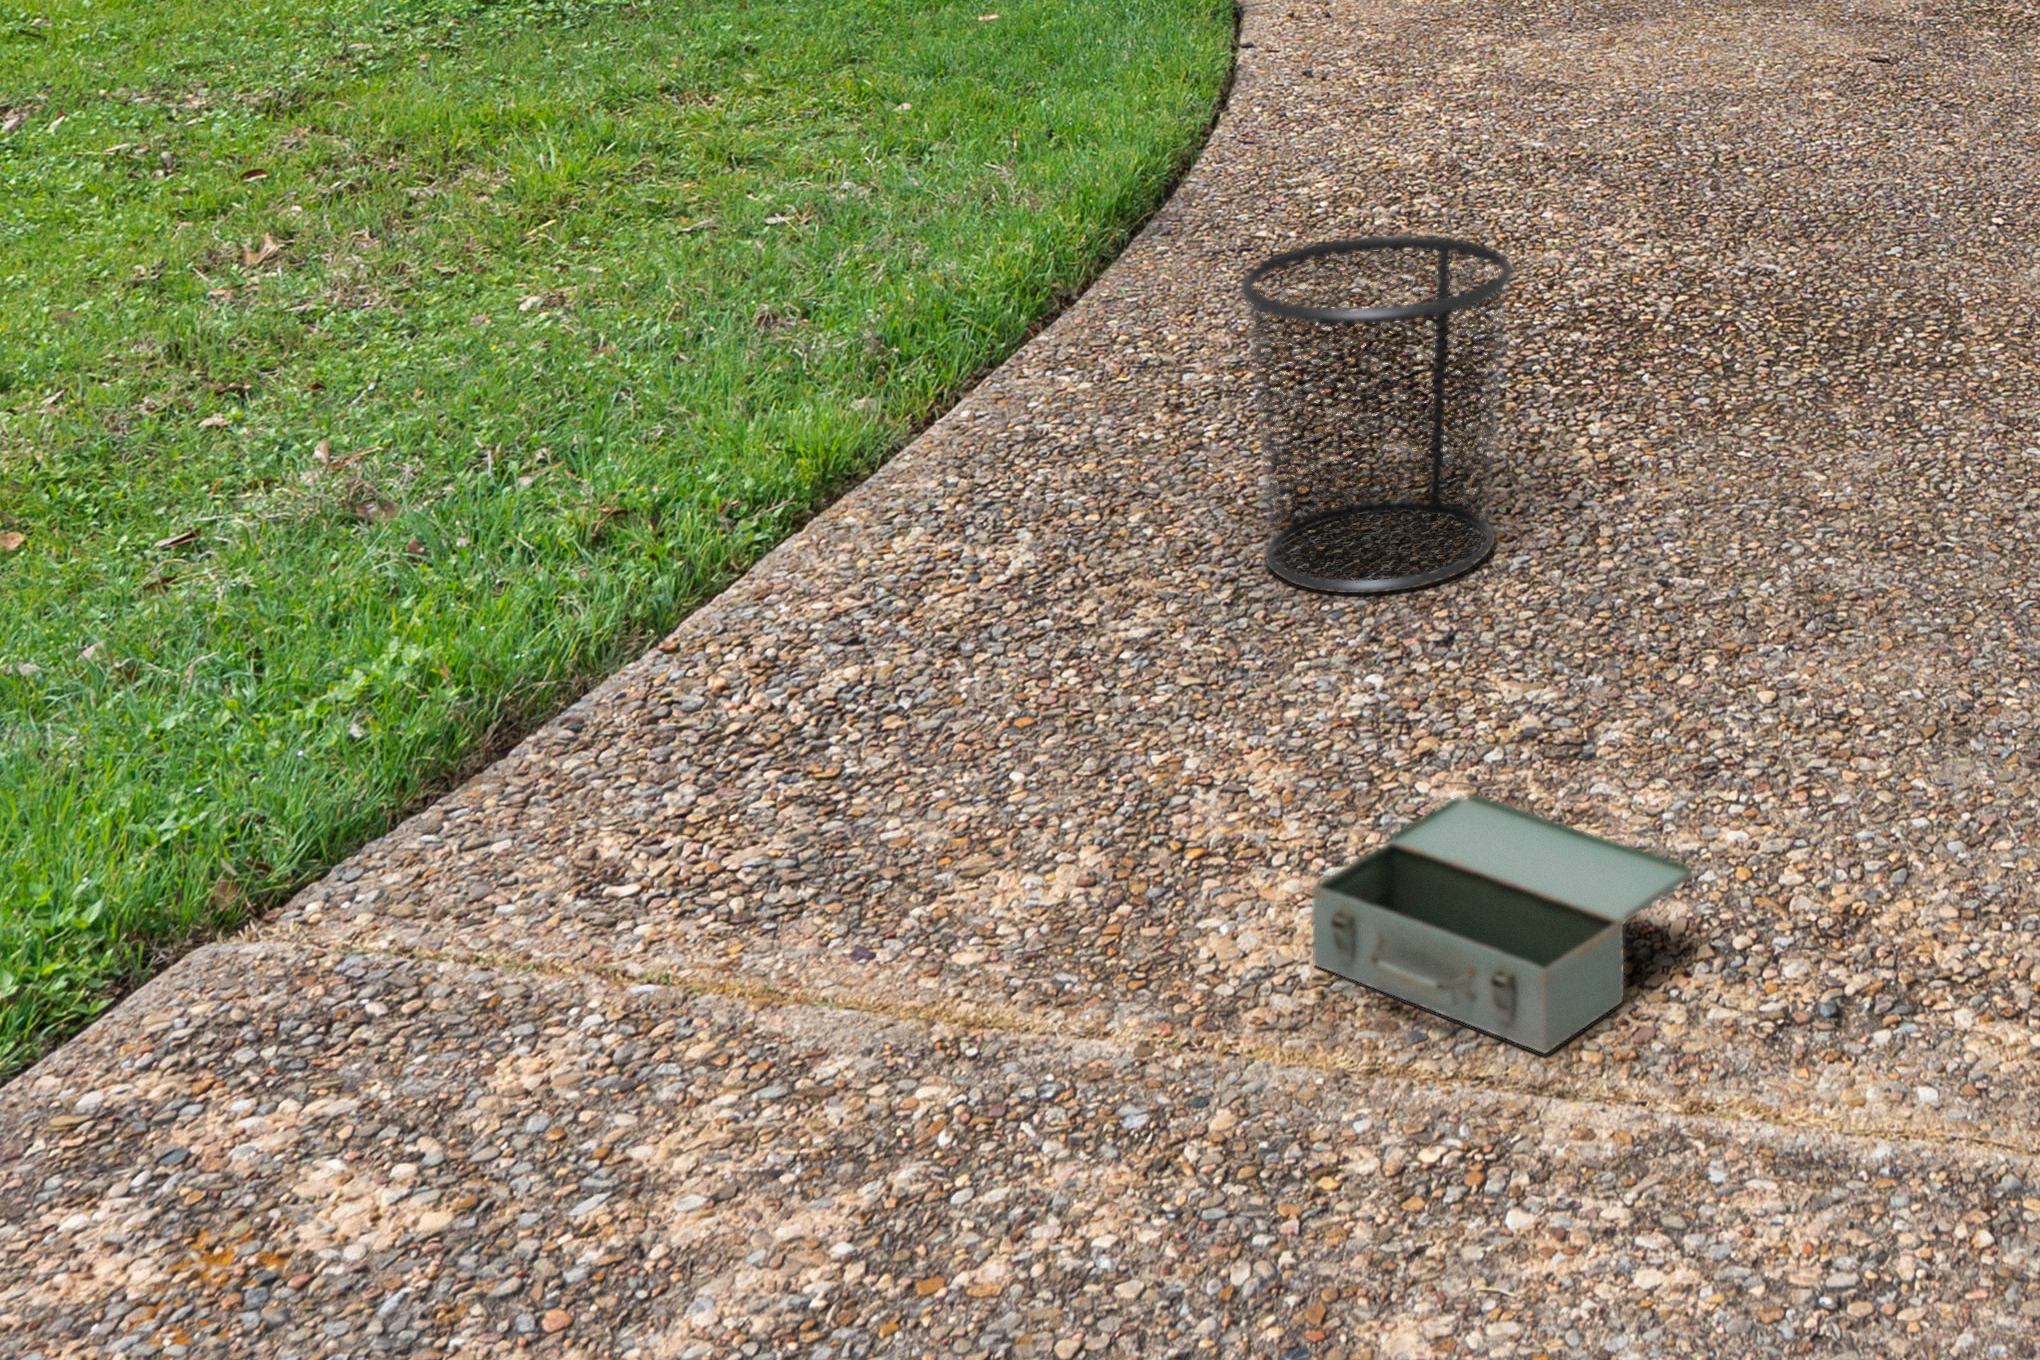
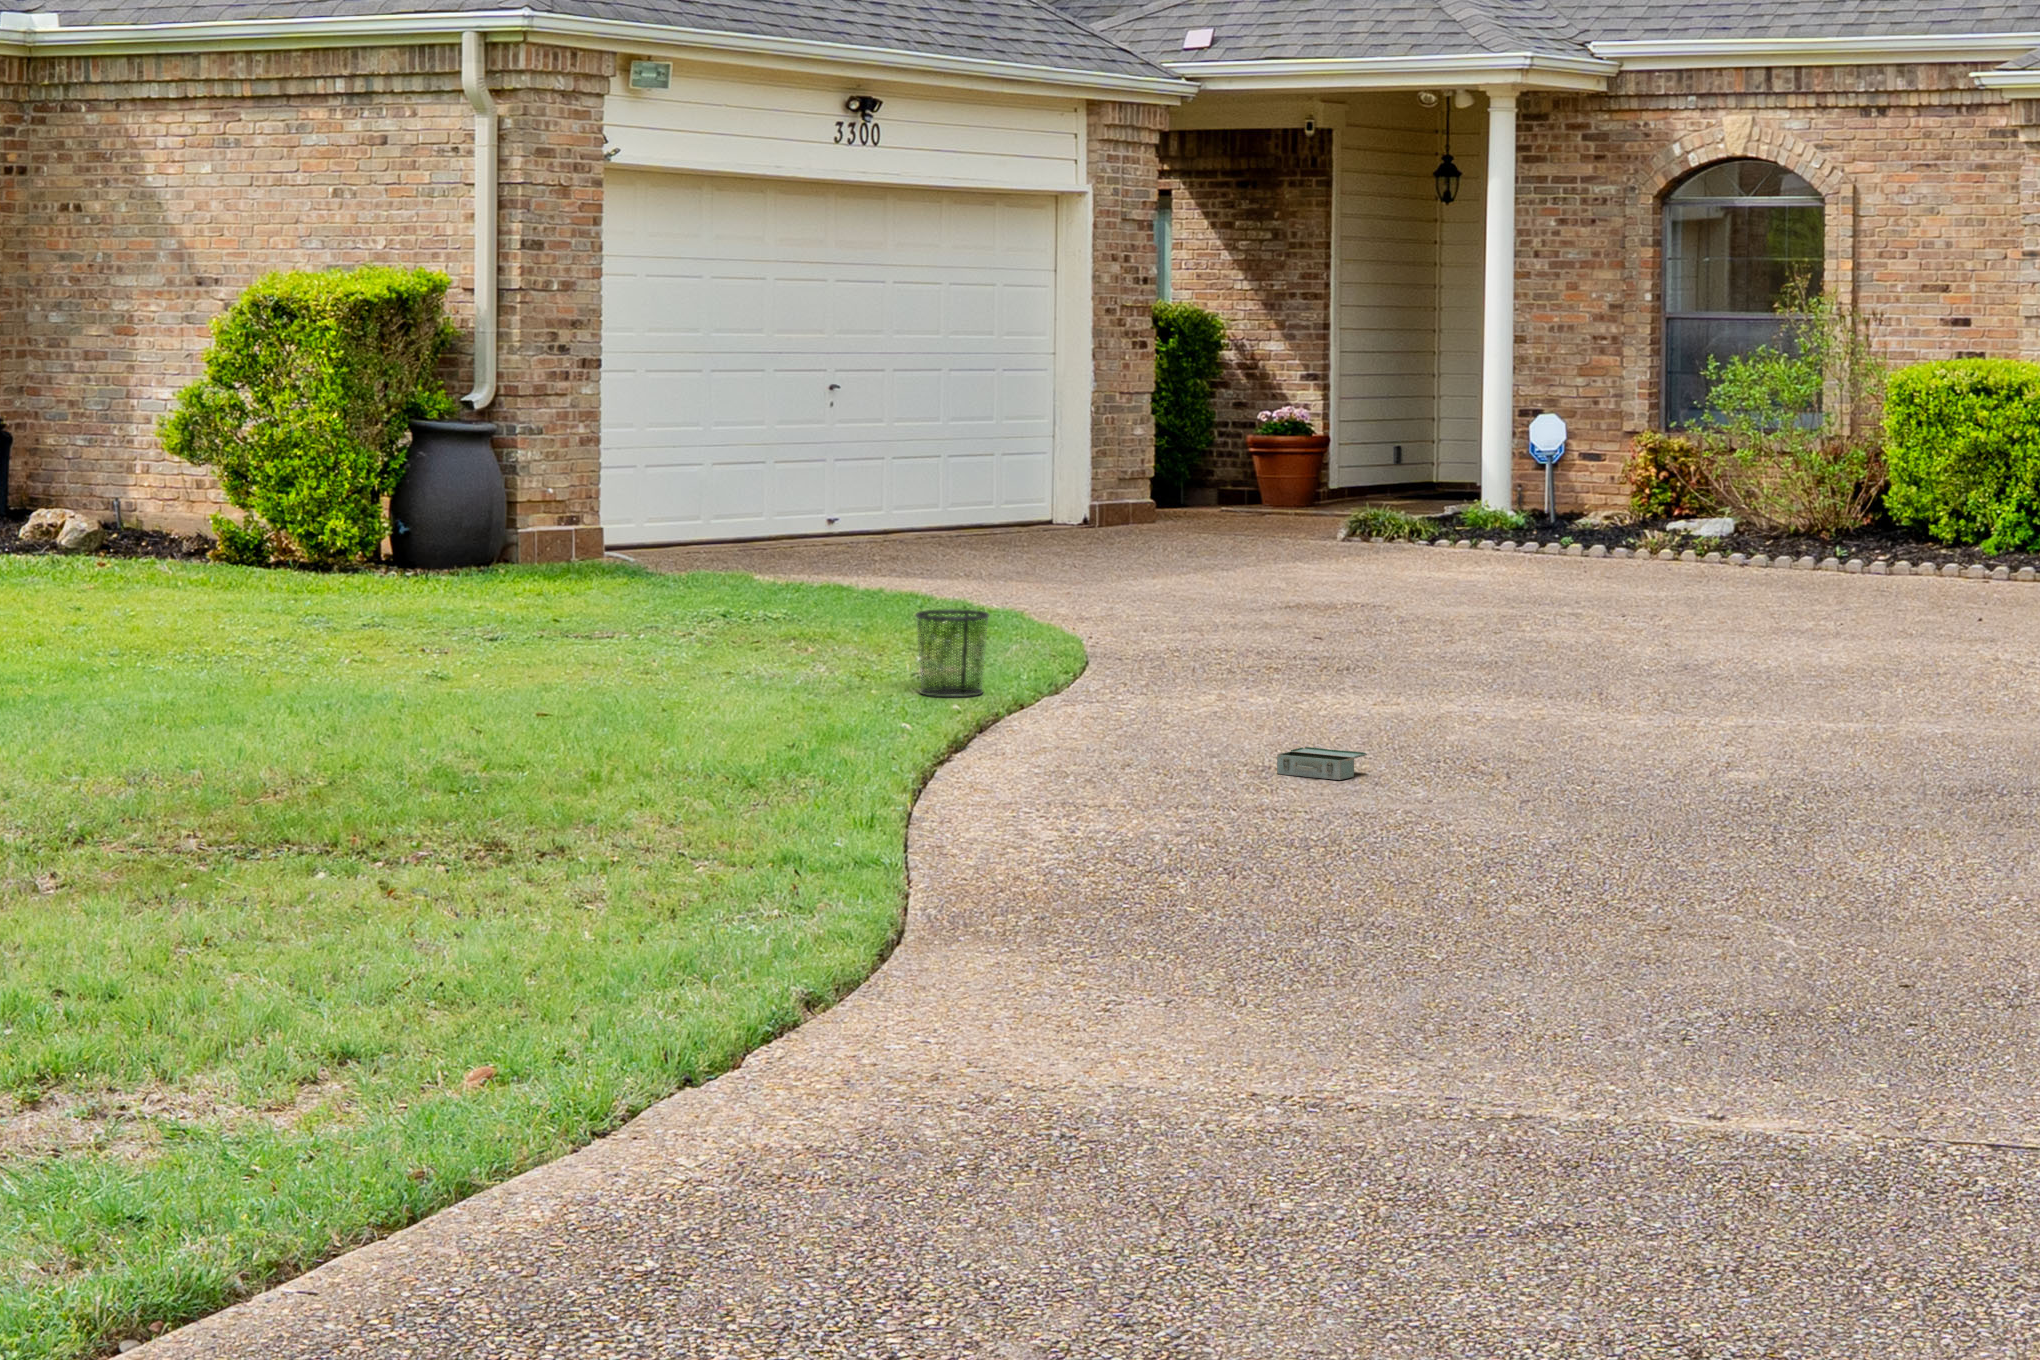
trash can: present [1241,235,1513,593] -> present [916,609,989,697]

